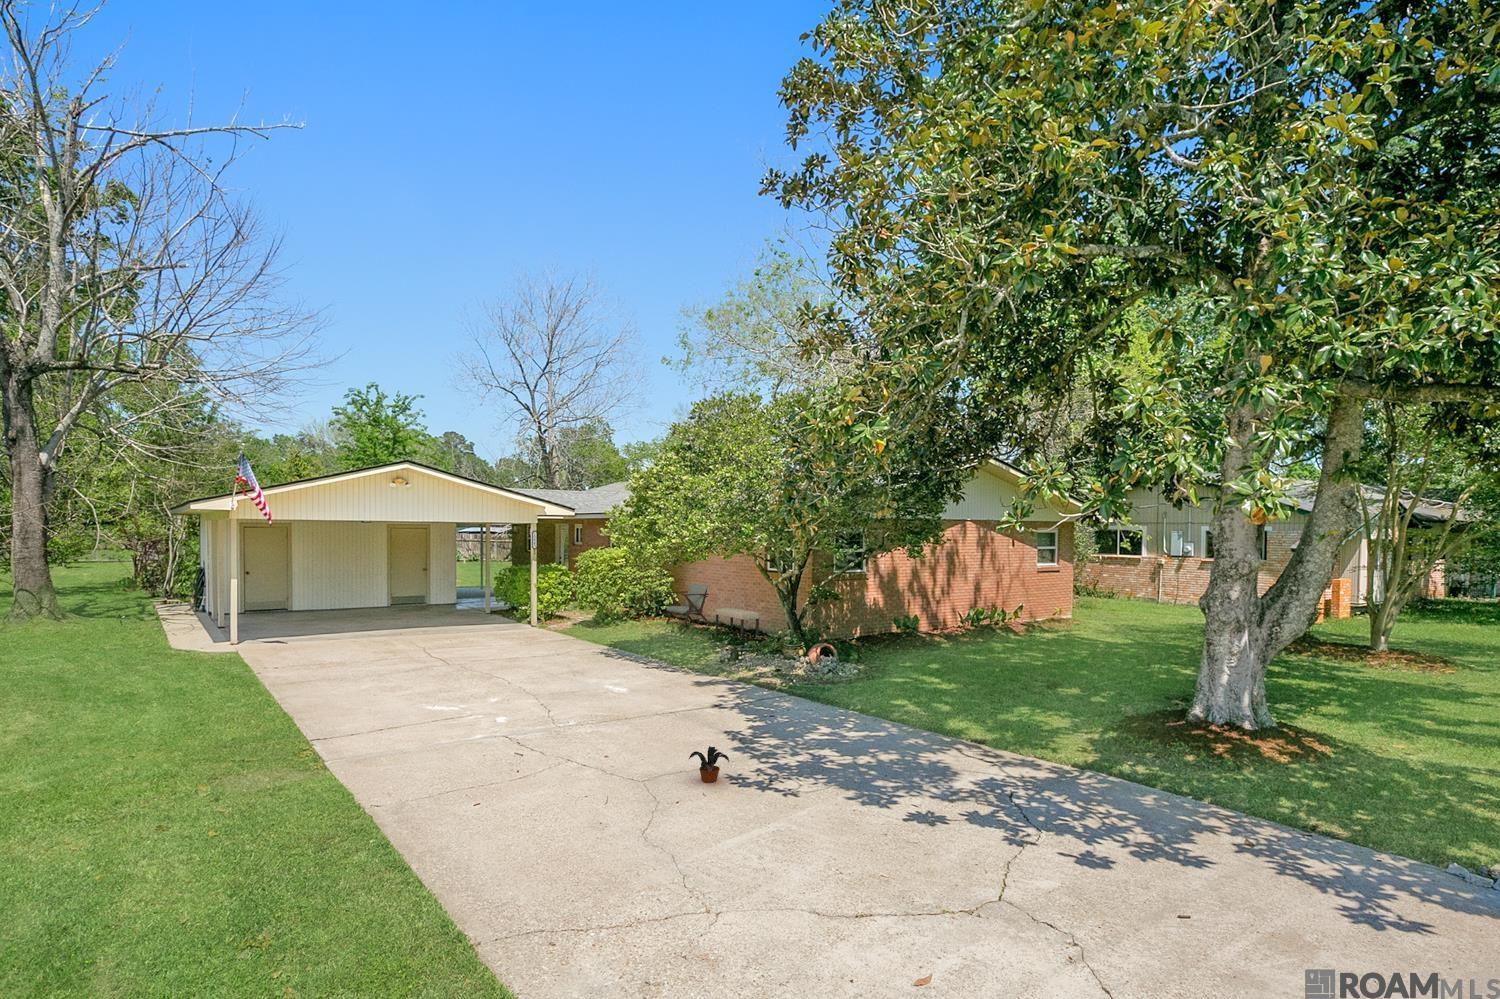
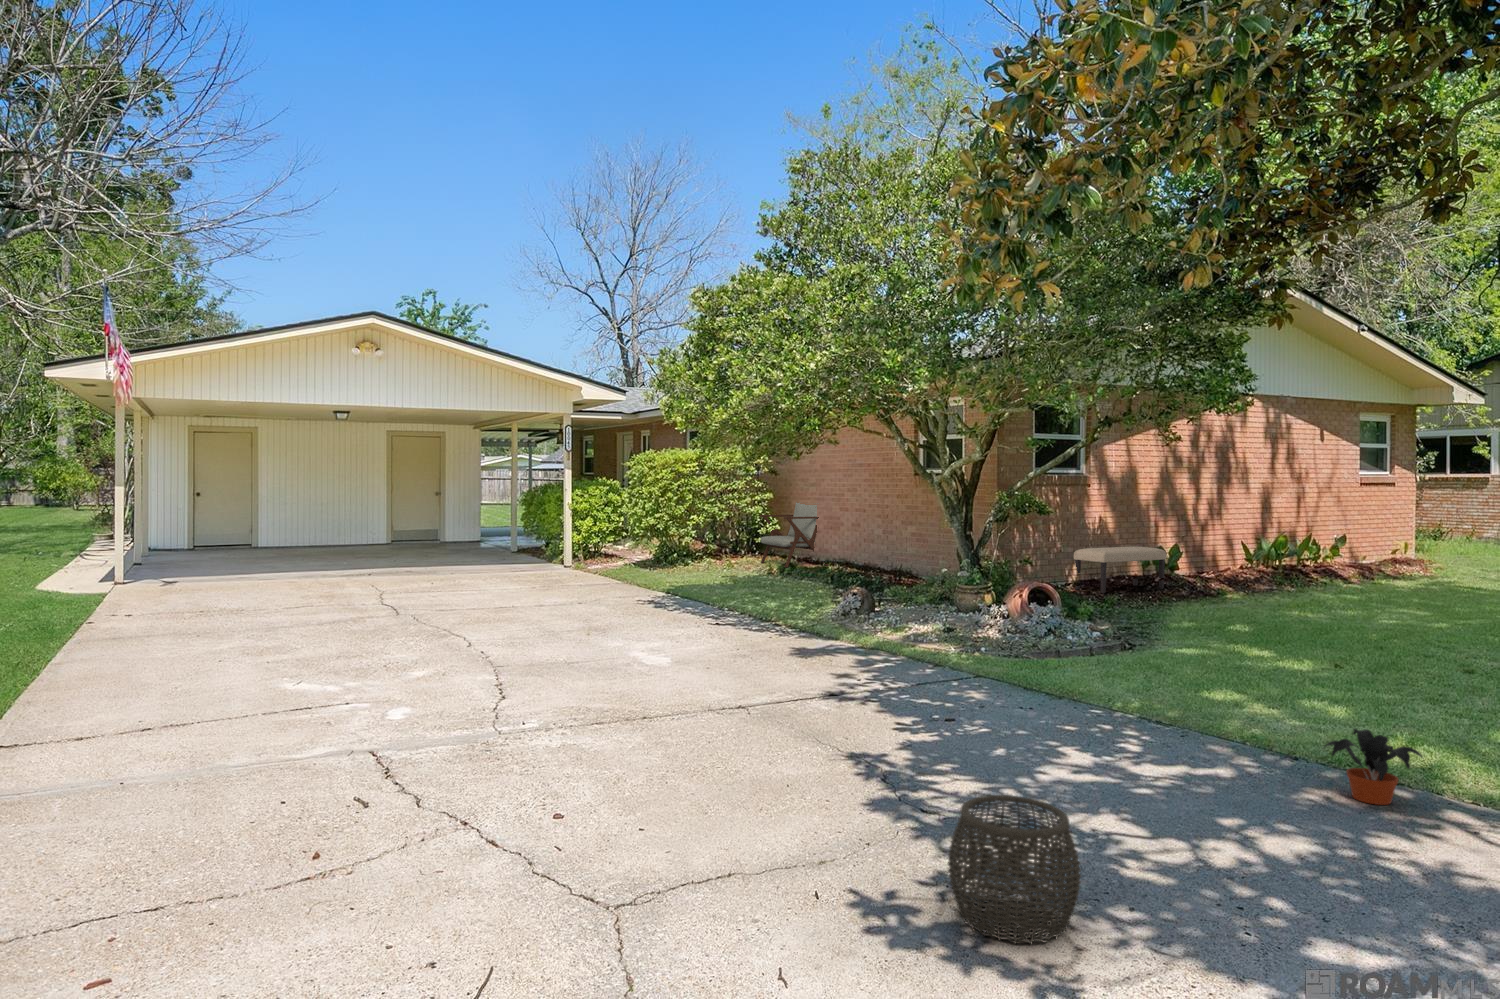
bench: present [715,608,760,637] -> present [1074,547,1166,593]
woven basket: none [759,737,802,783] -> present [948,795,1081,945]
potted plant: present [689,746,729,783] -> present [1326,729,1422,805]

